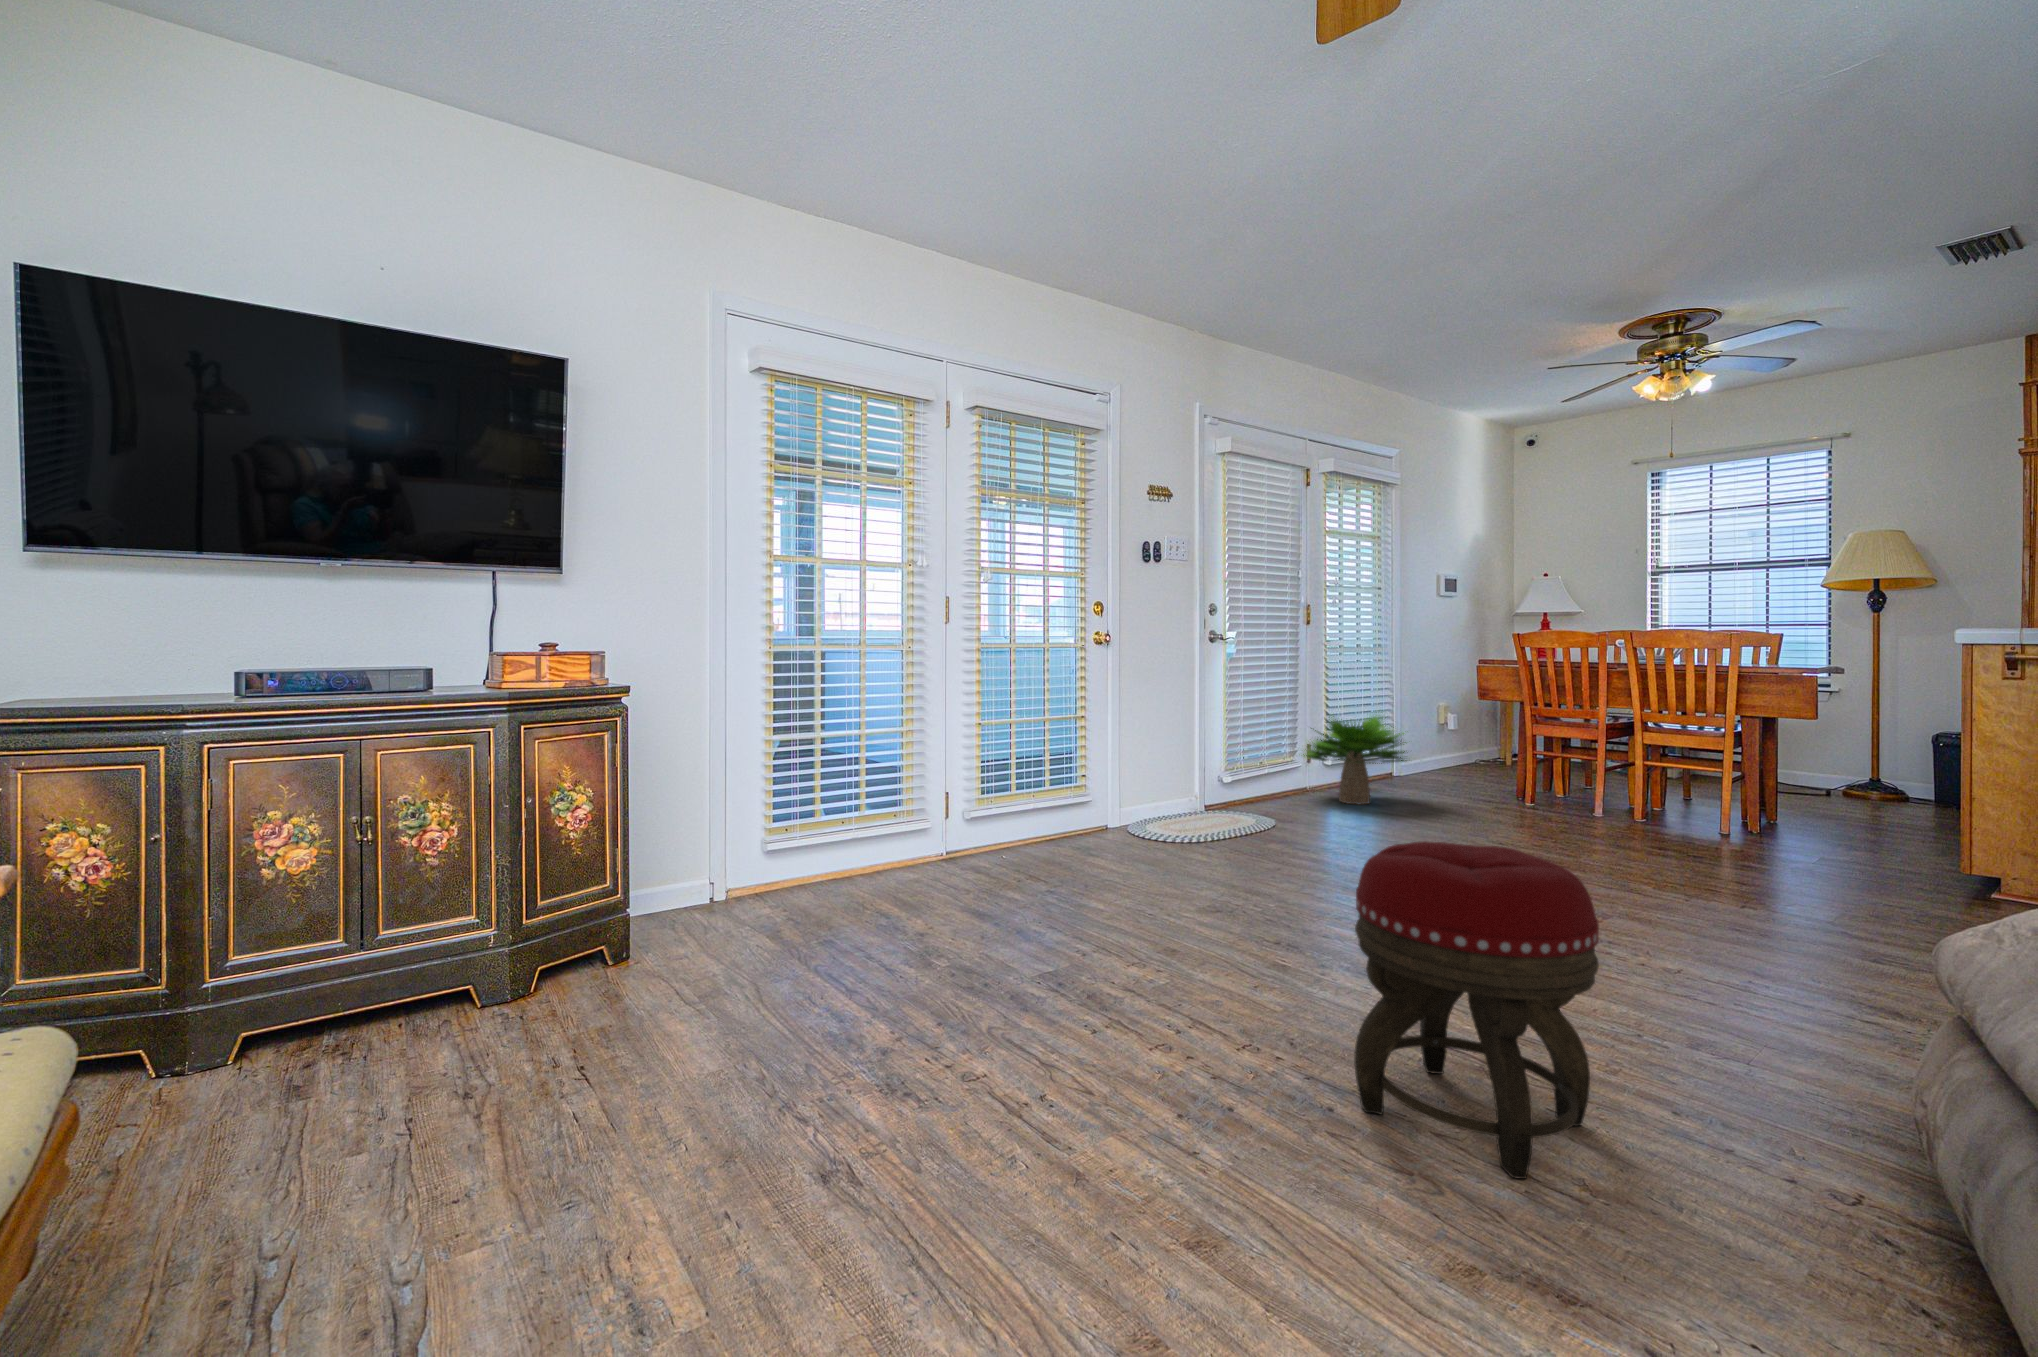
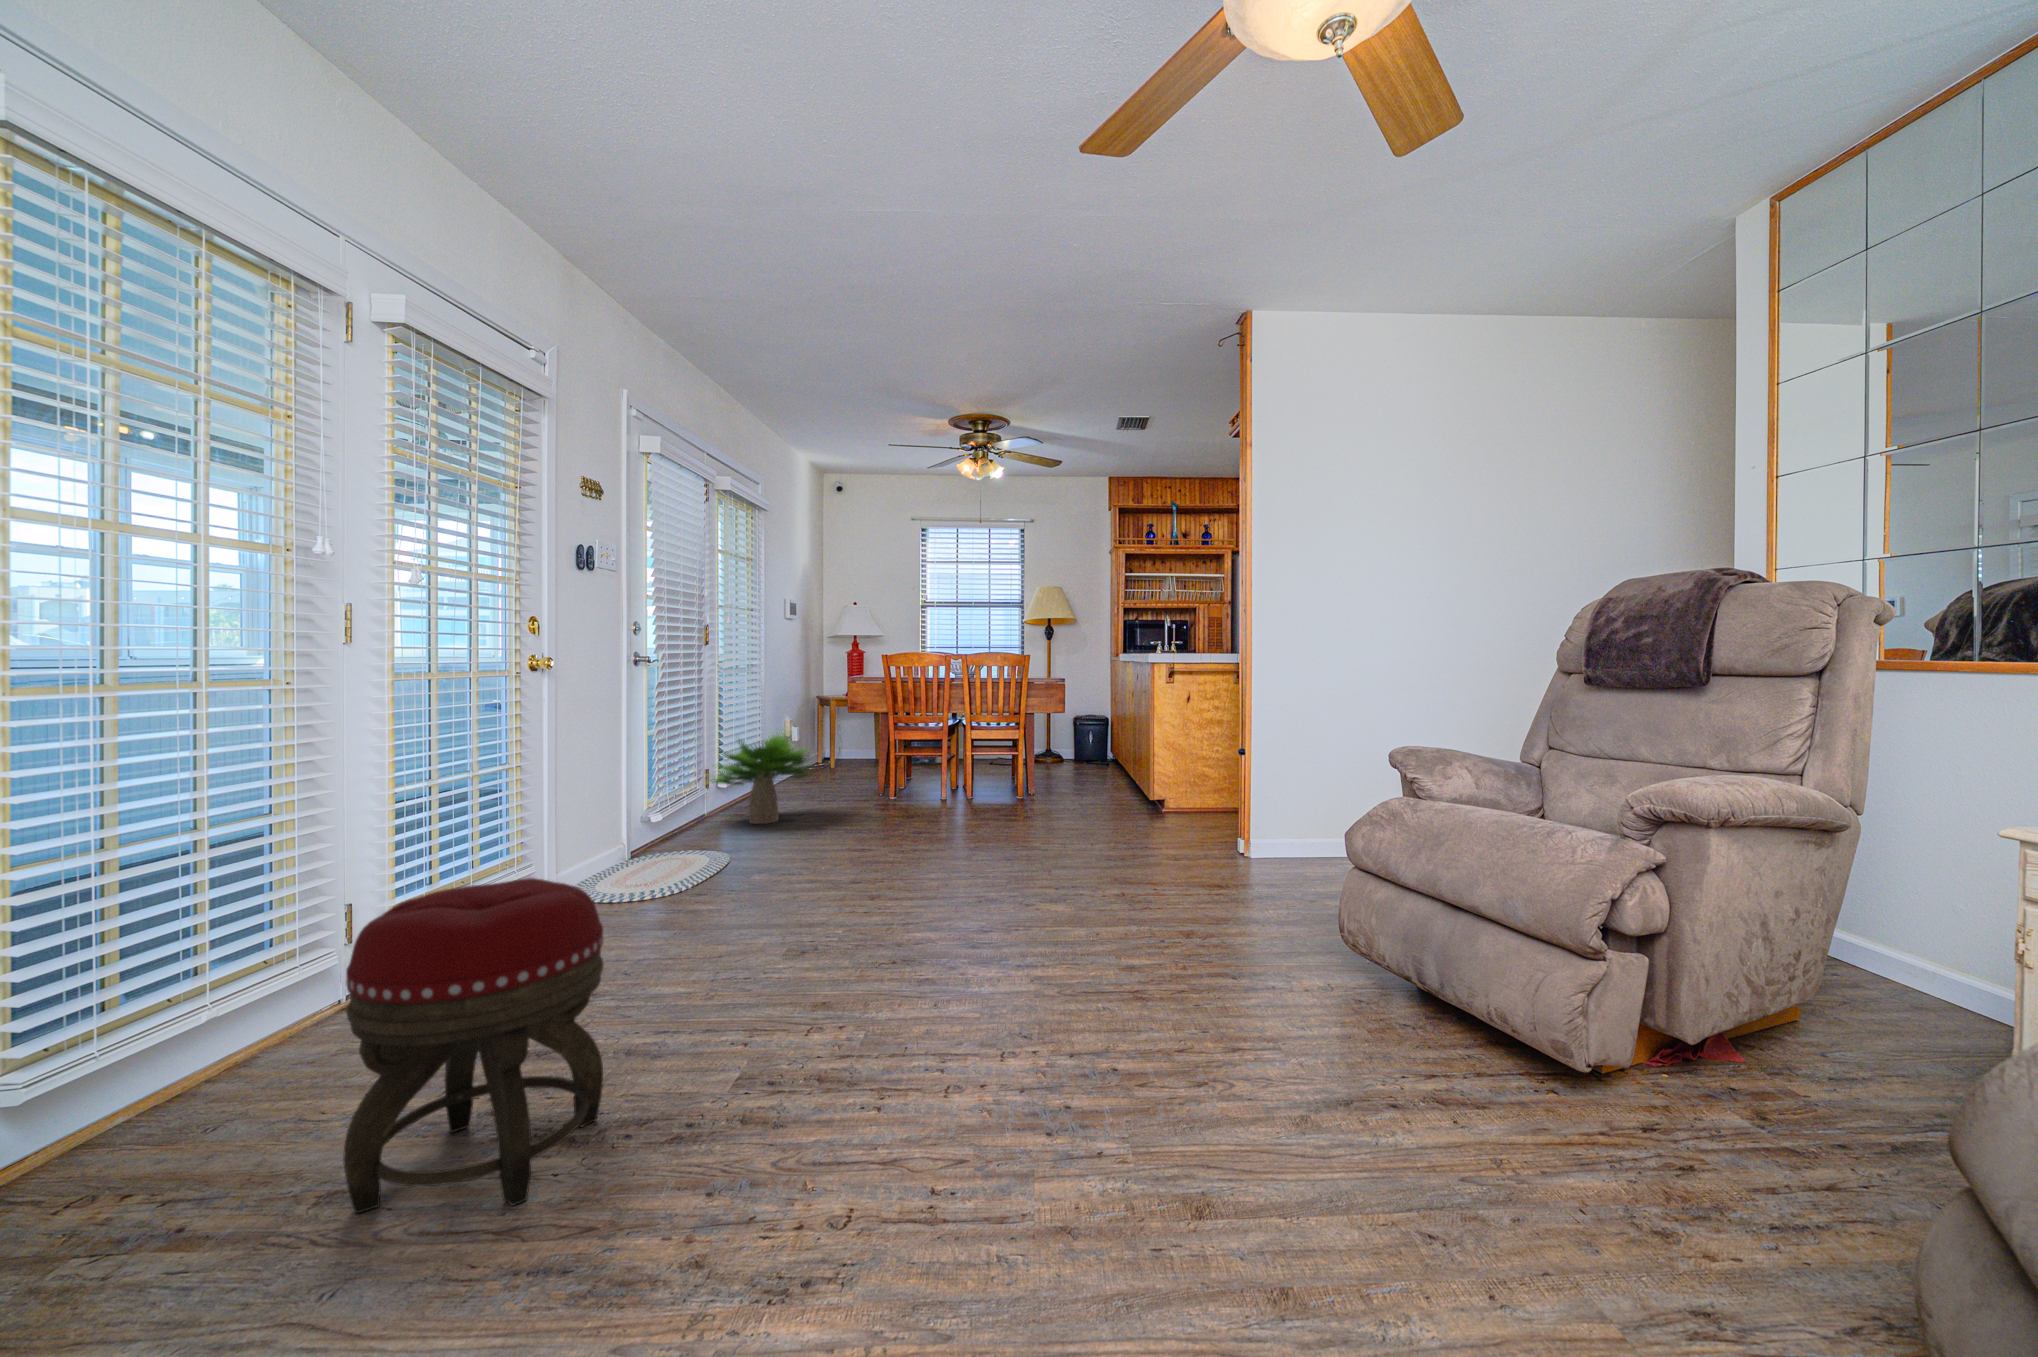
footstool: present [1354,841,1599,1179] -> present [343,878,604,1213]

